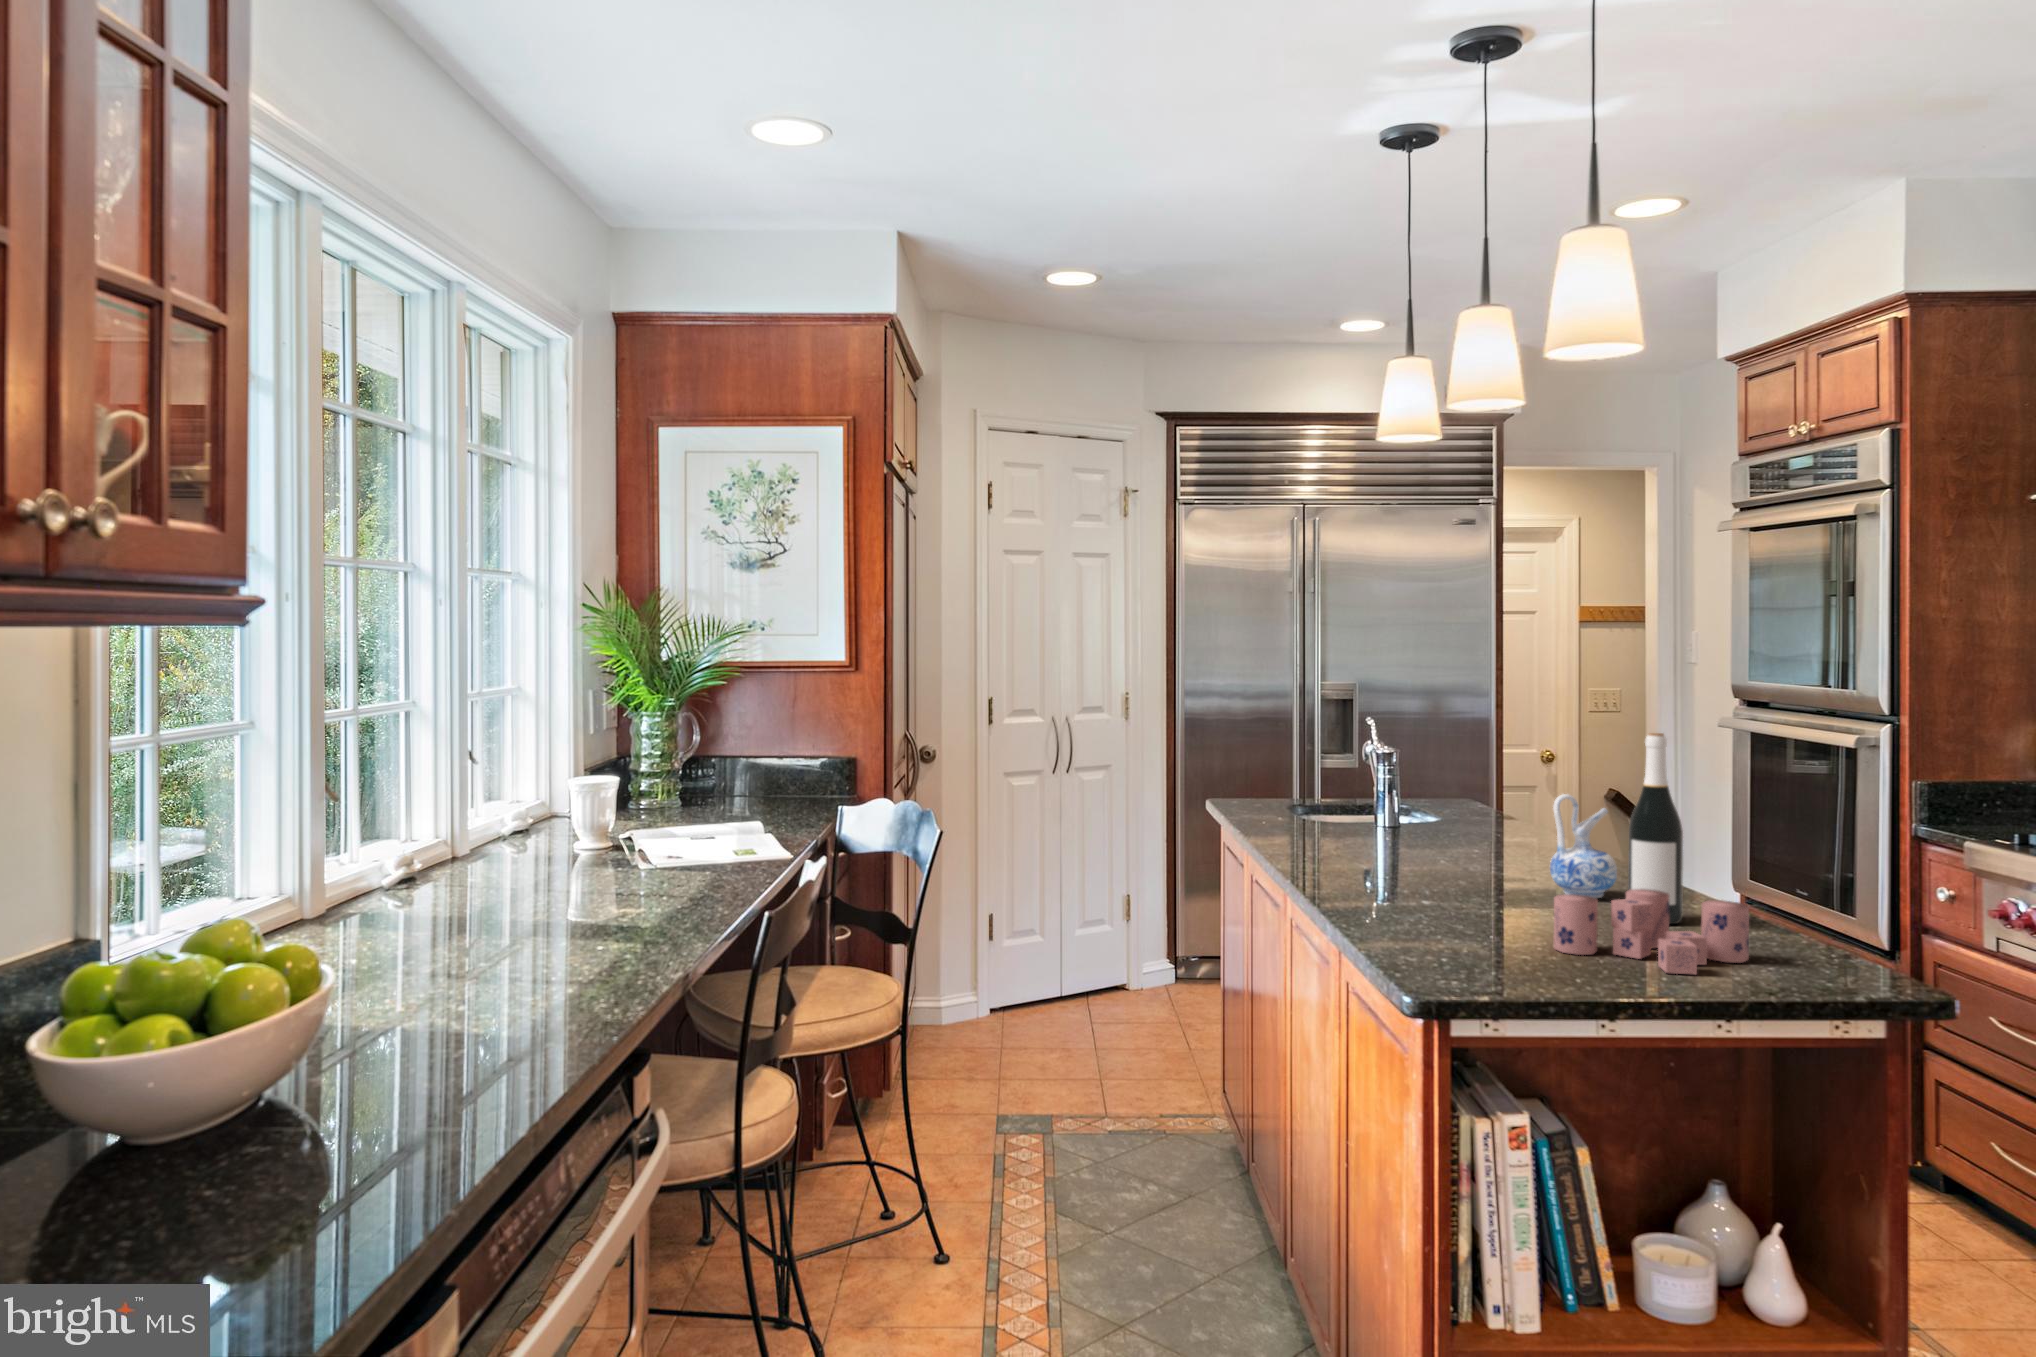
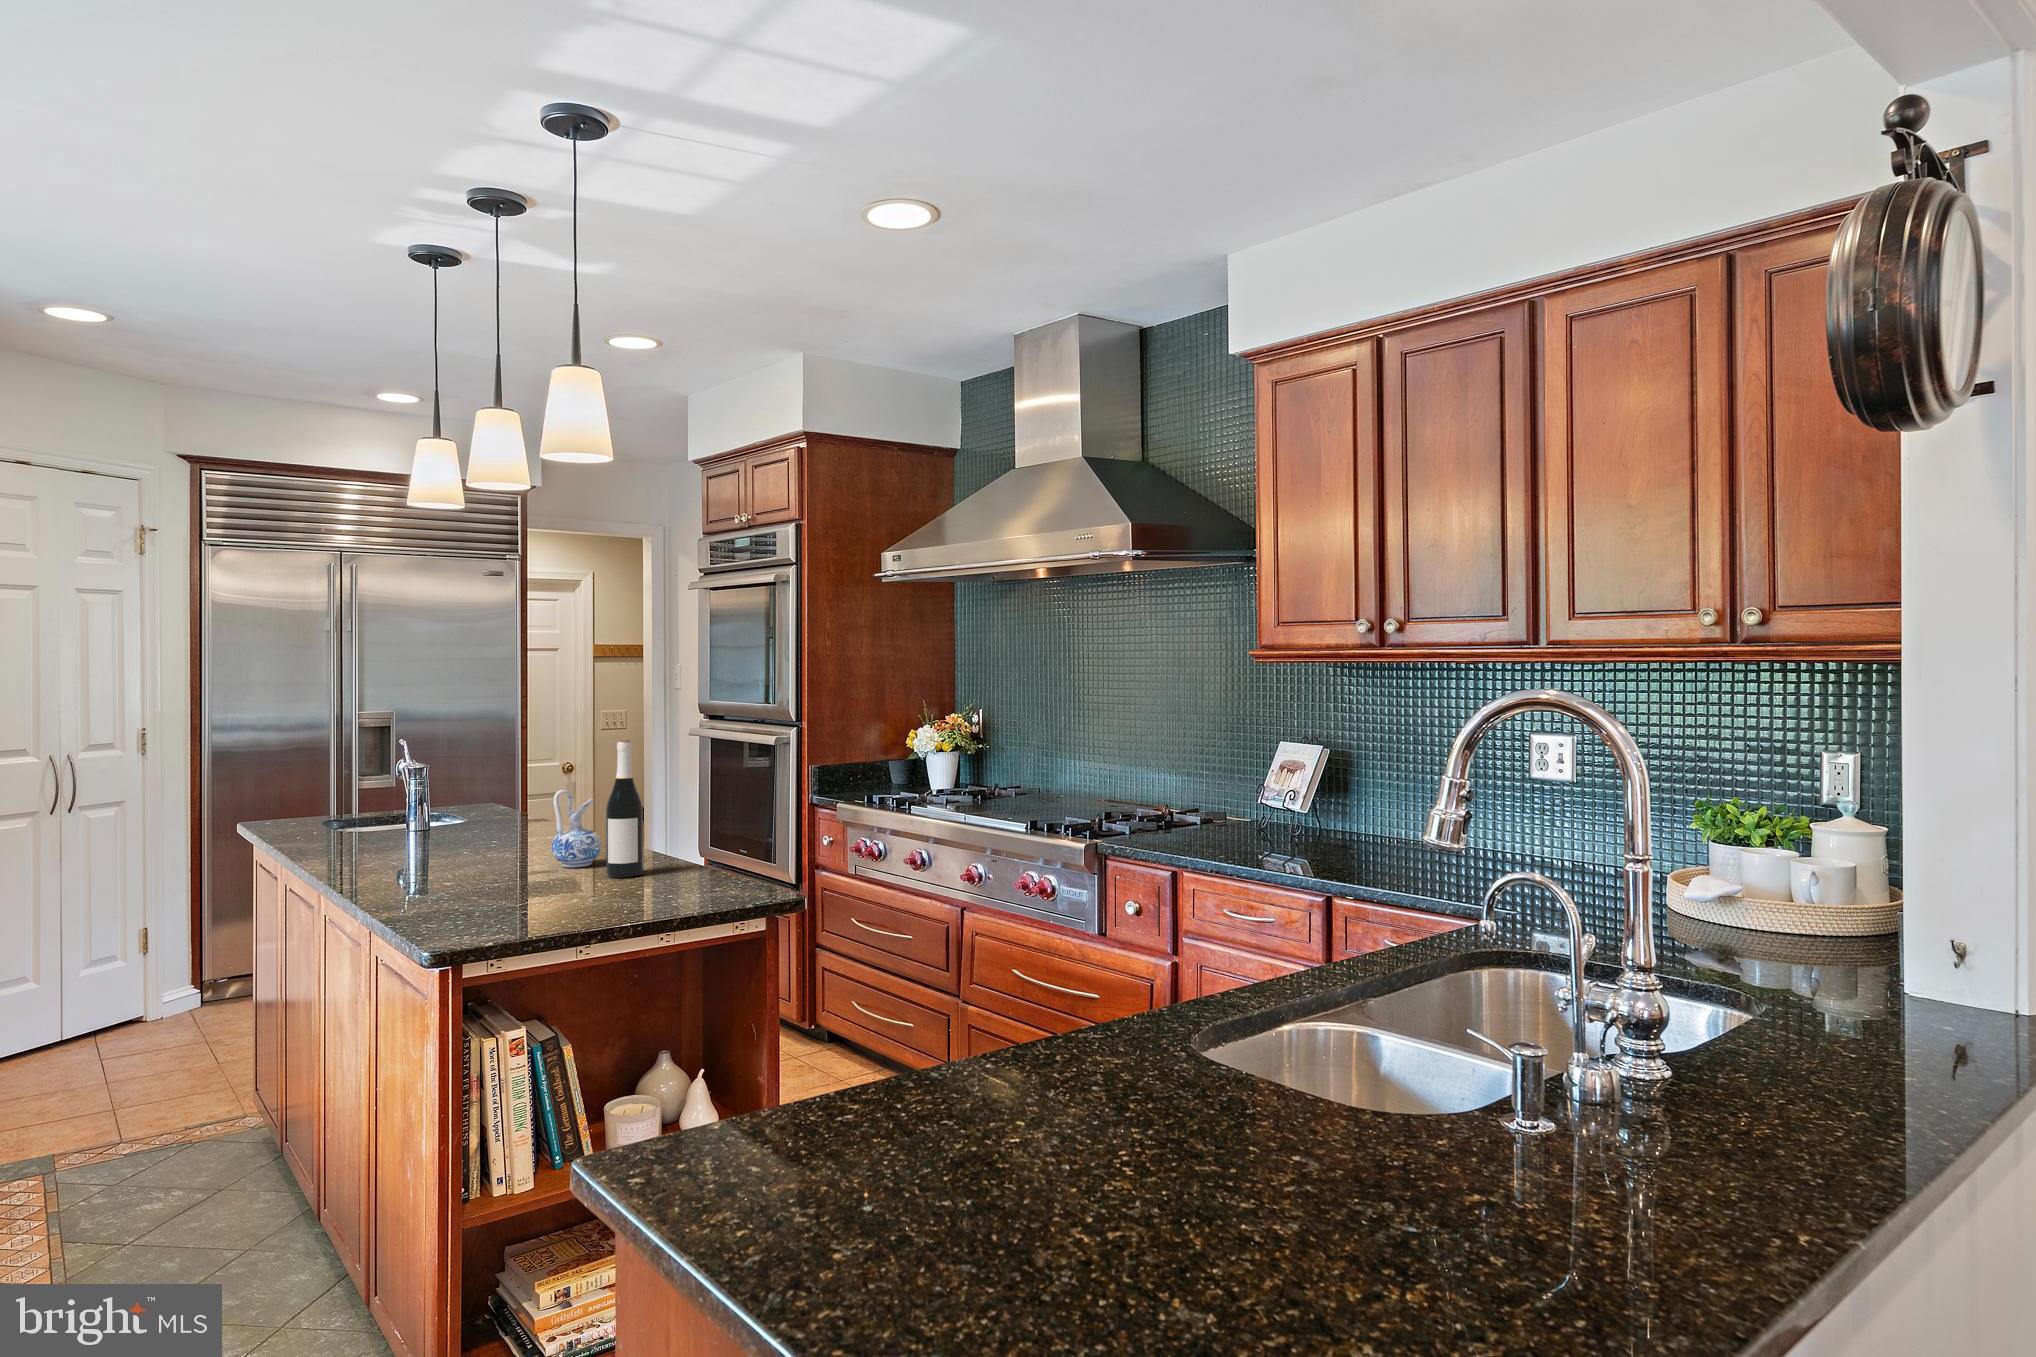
candle: present [1554,889,1749,974] -> none [547,852,680,907]

